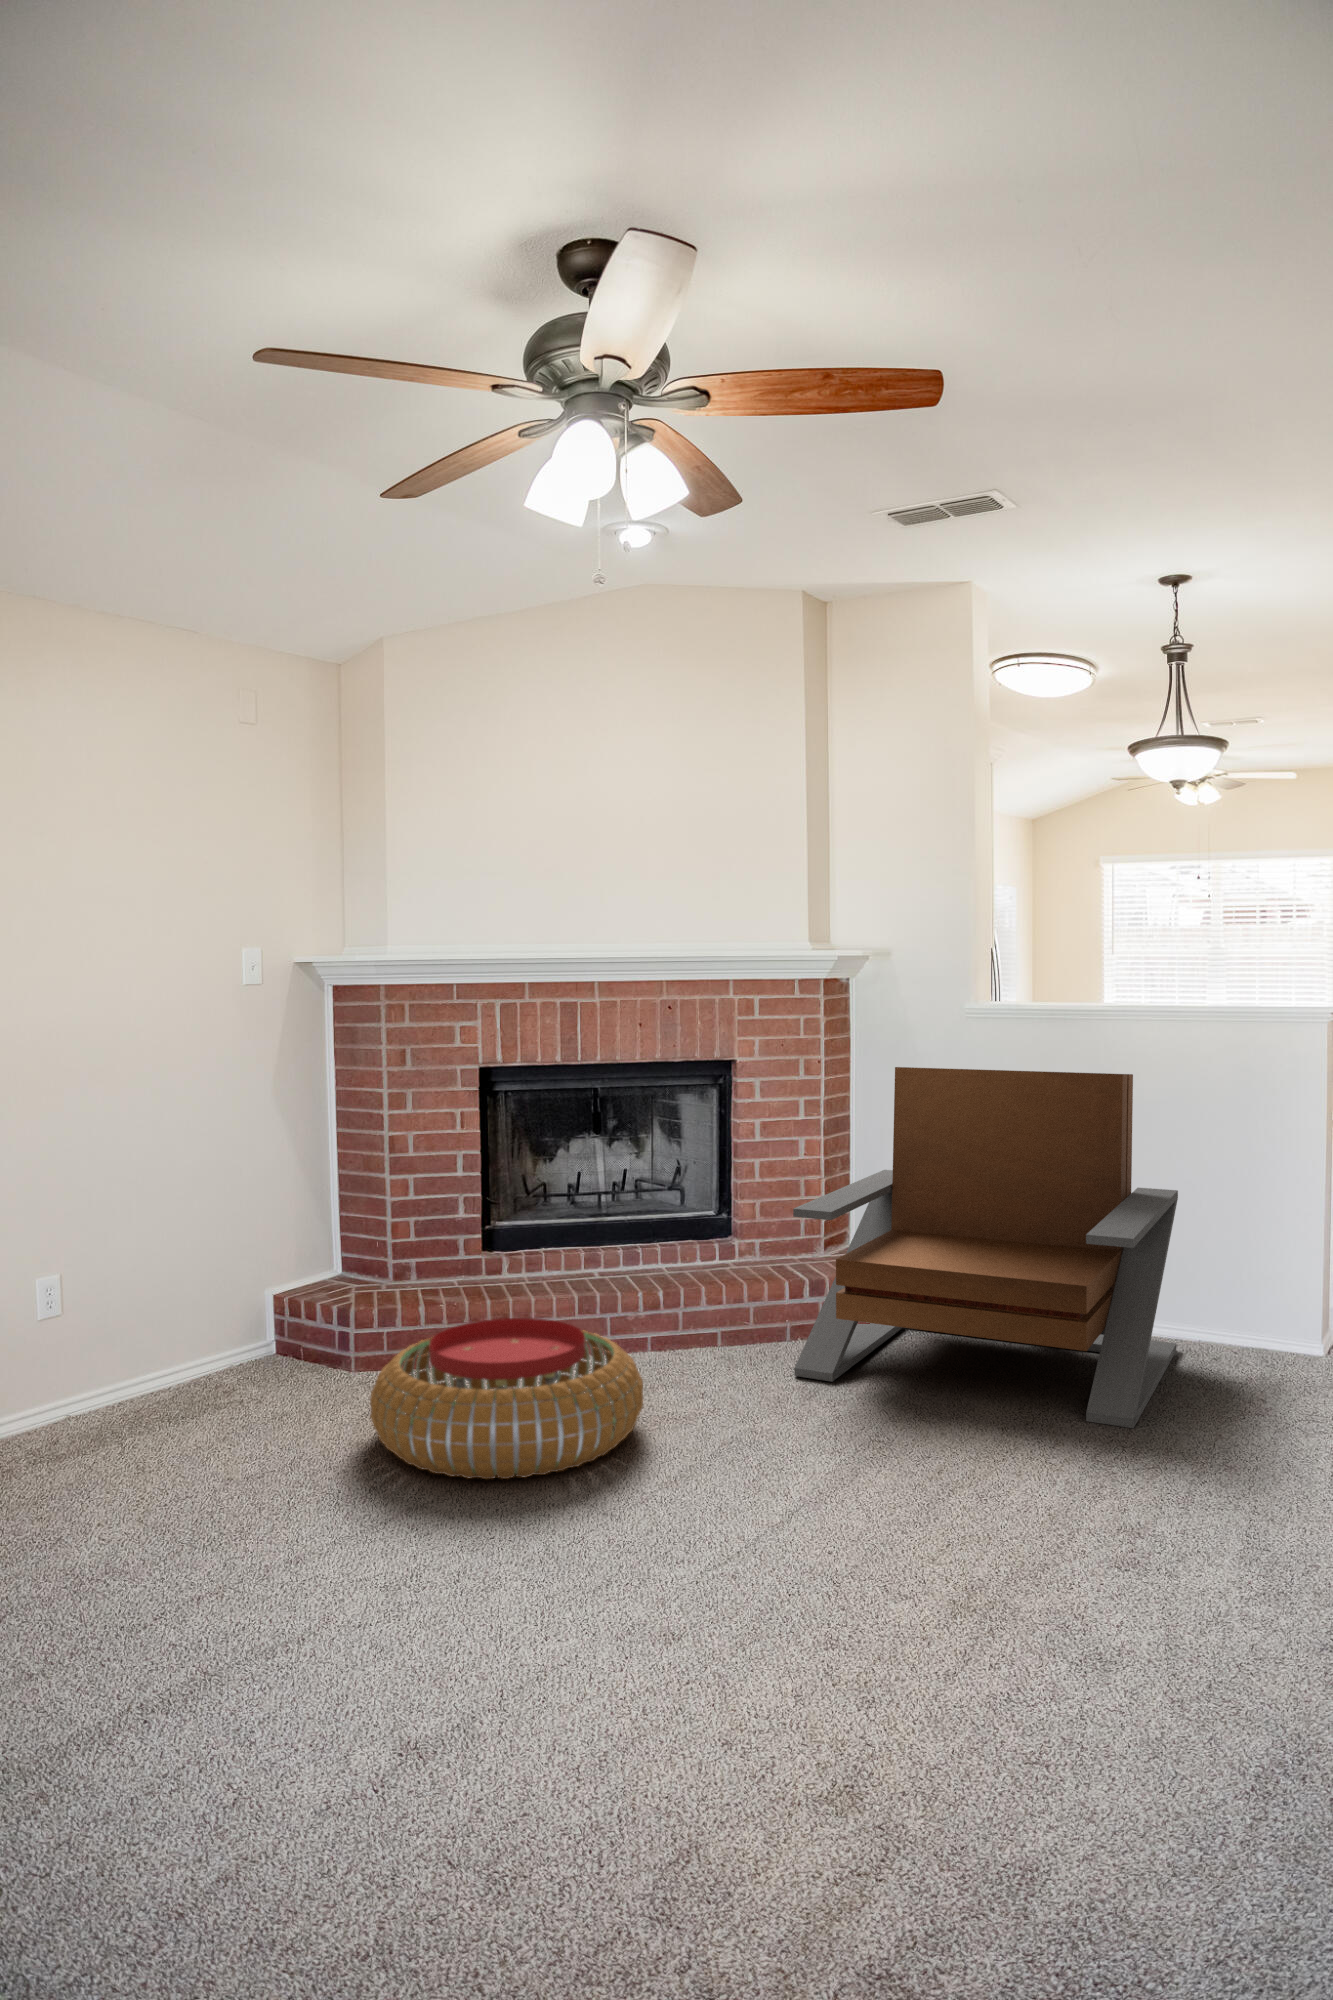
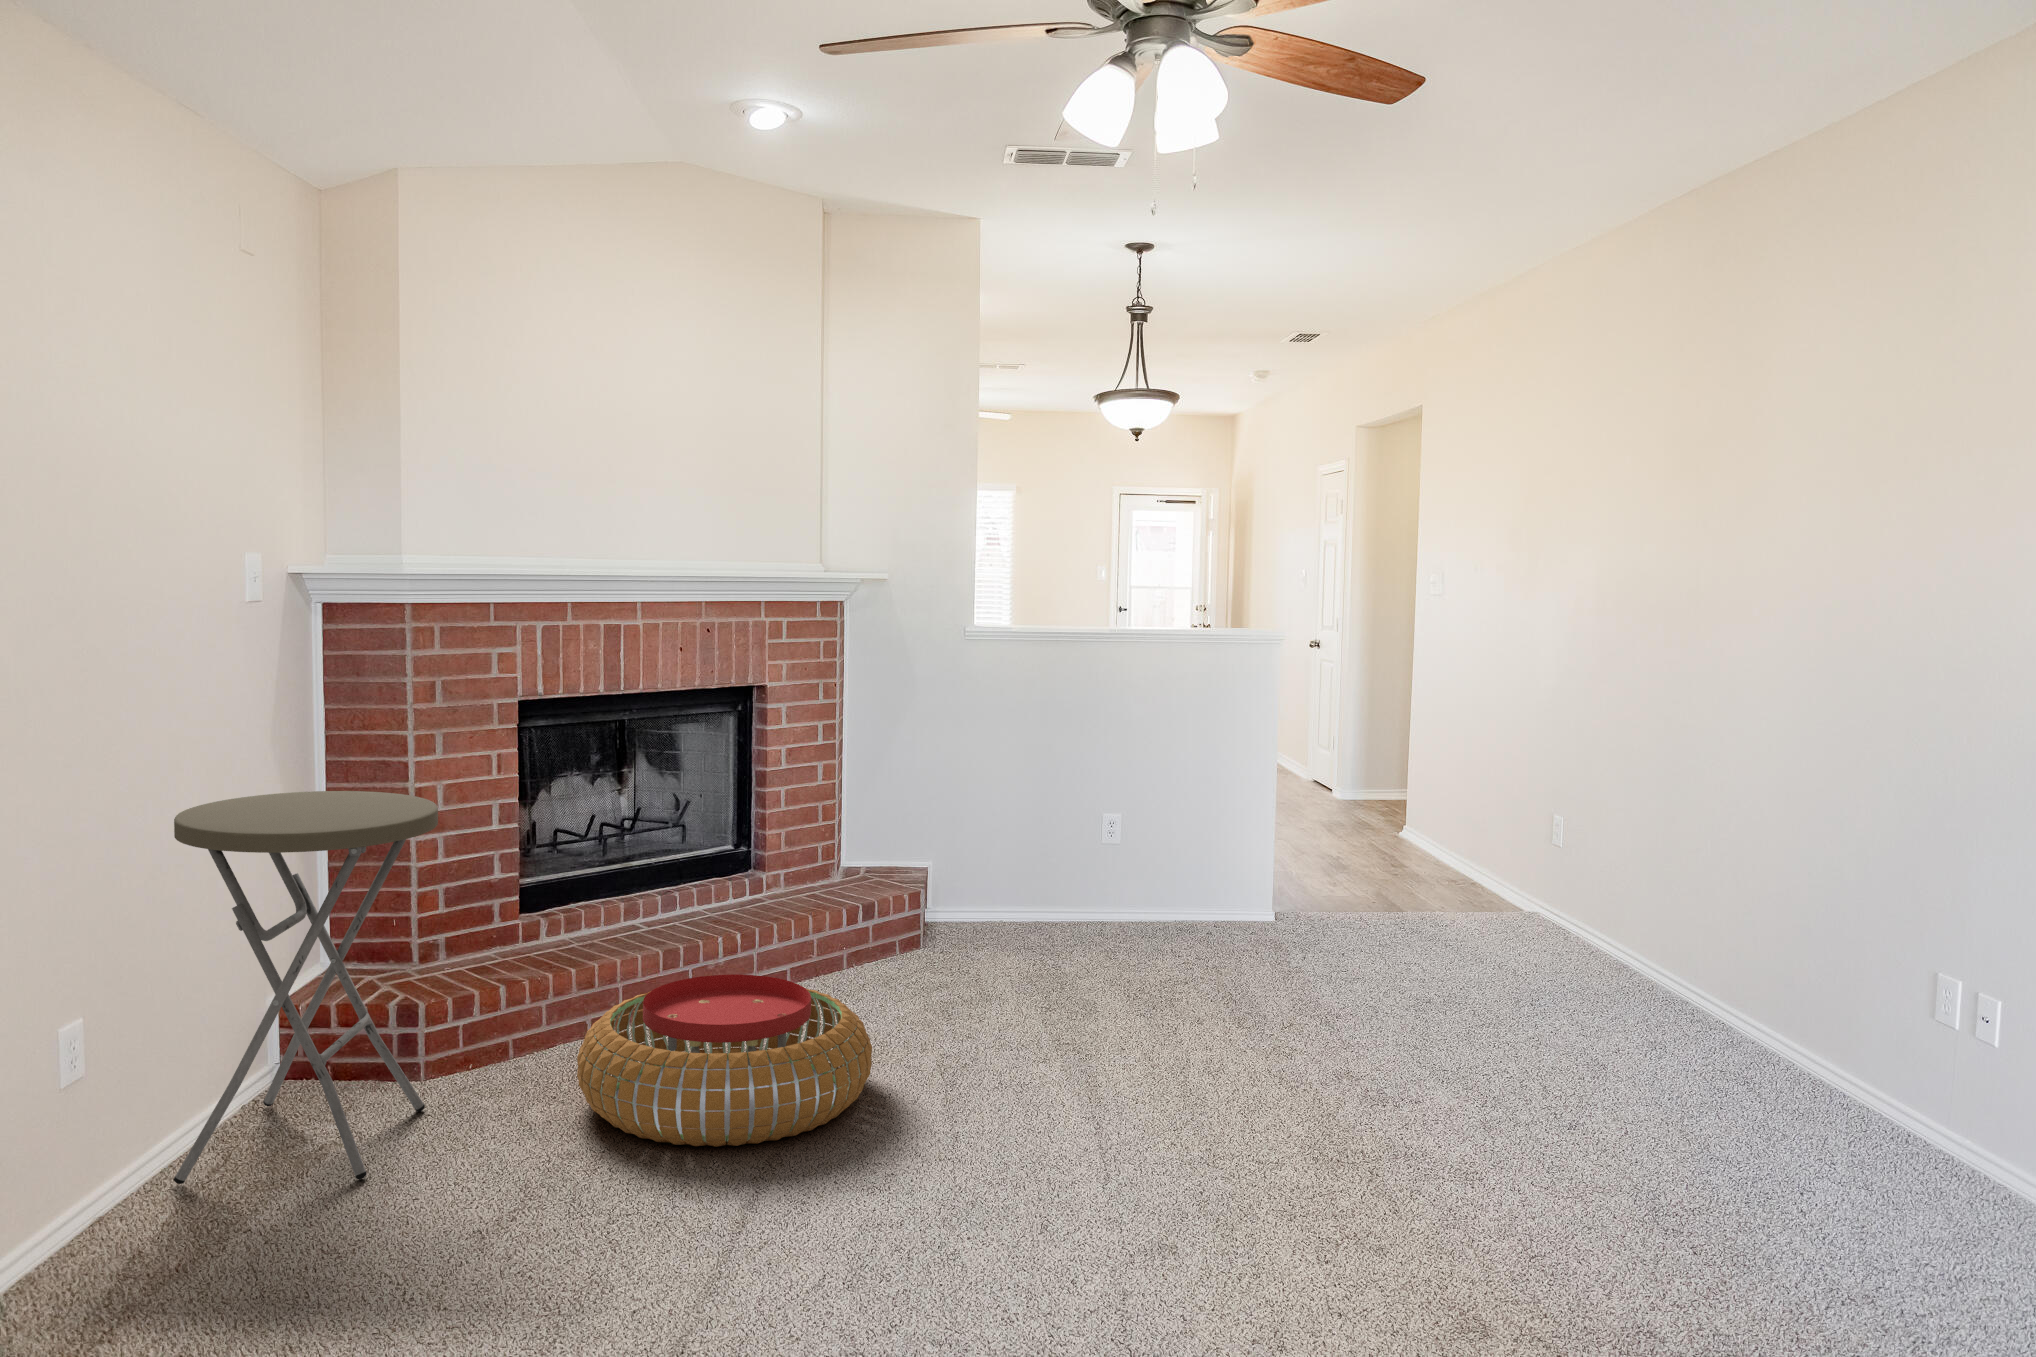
lounge chair: present [793,1067,1178,1428] -> none [886,689,1216,999]
side table: none [92,1128,306,1439] -> present [174,791,438,1184]

